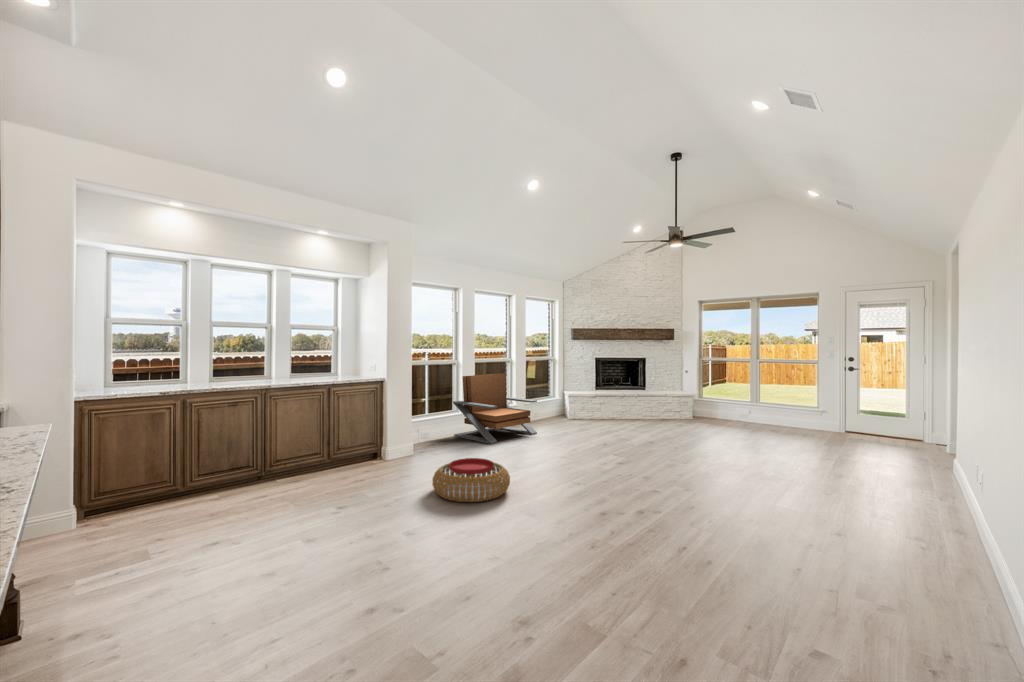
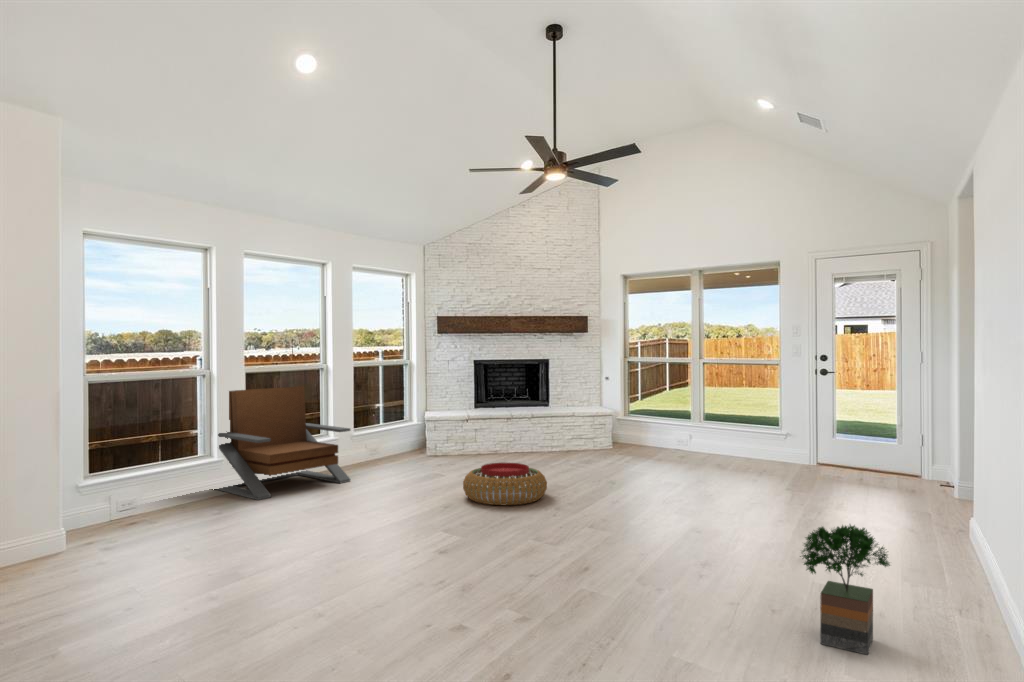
pouf: present [432,458,510,502] -> present [463,463,547,505]
potted tree: none [909,465,982,548] -> present [800,525,890,655]

